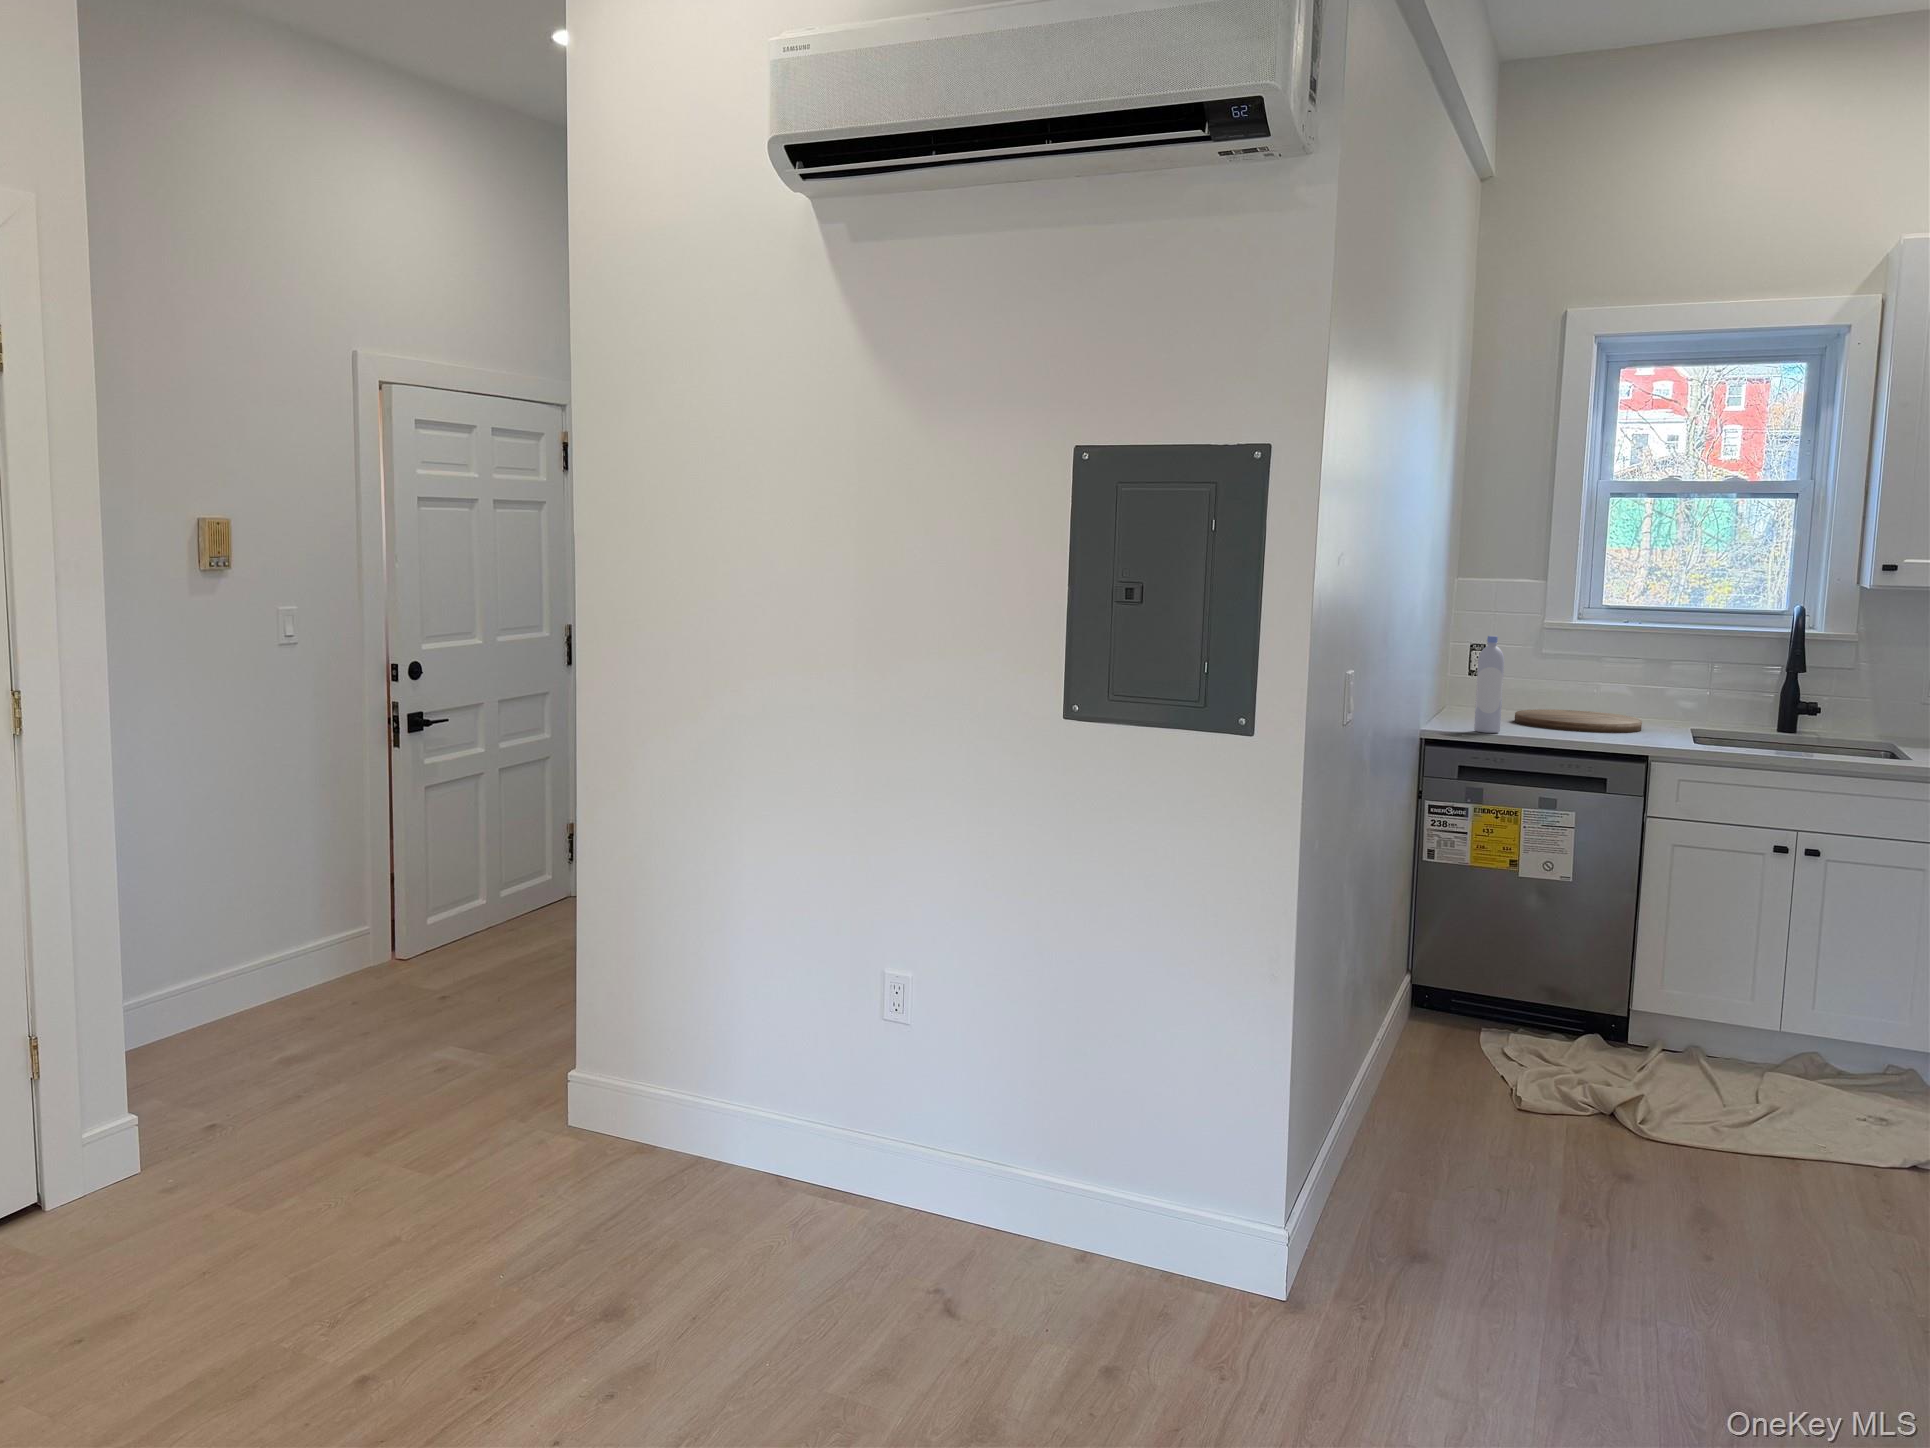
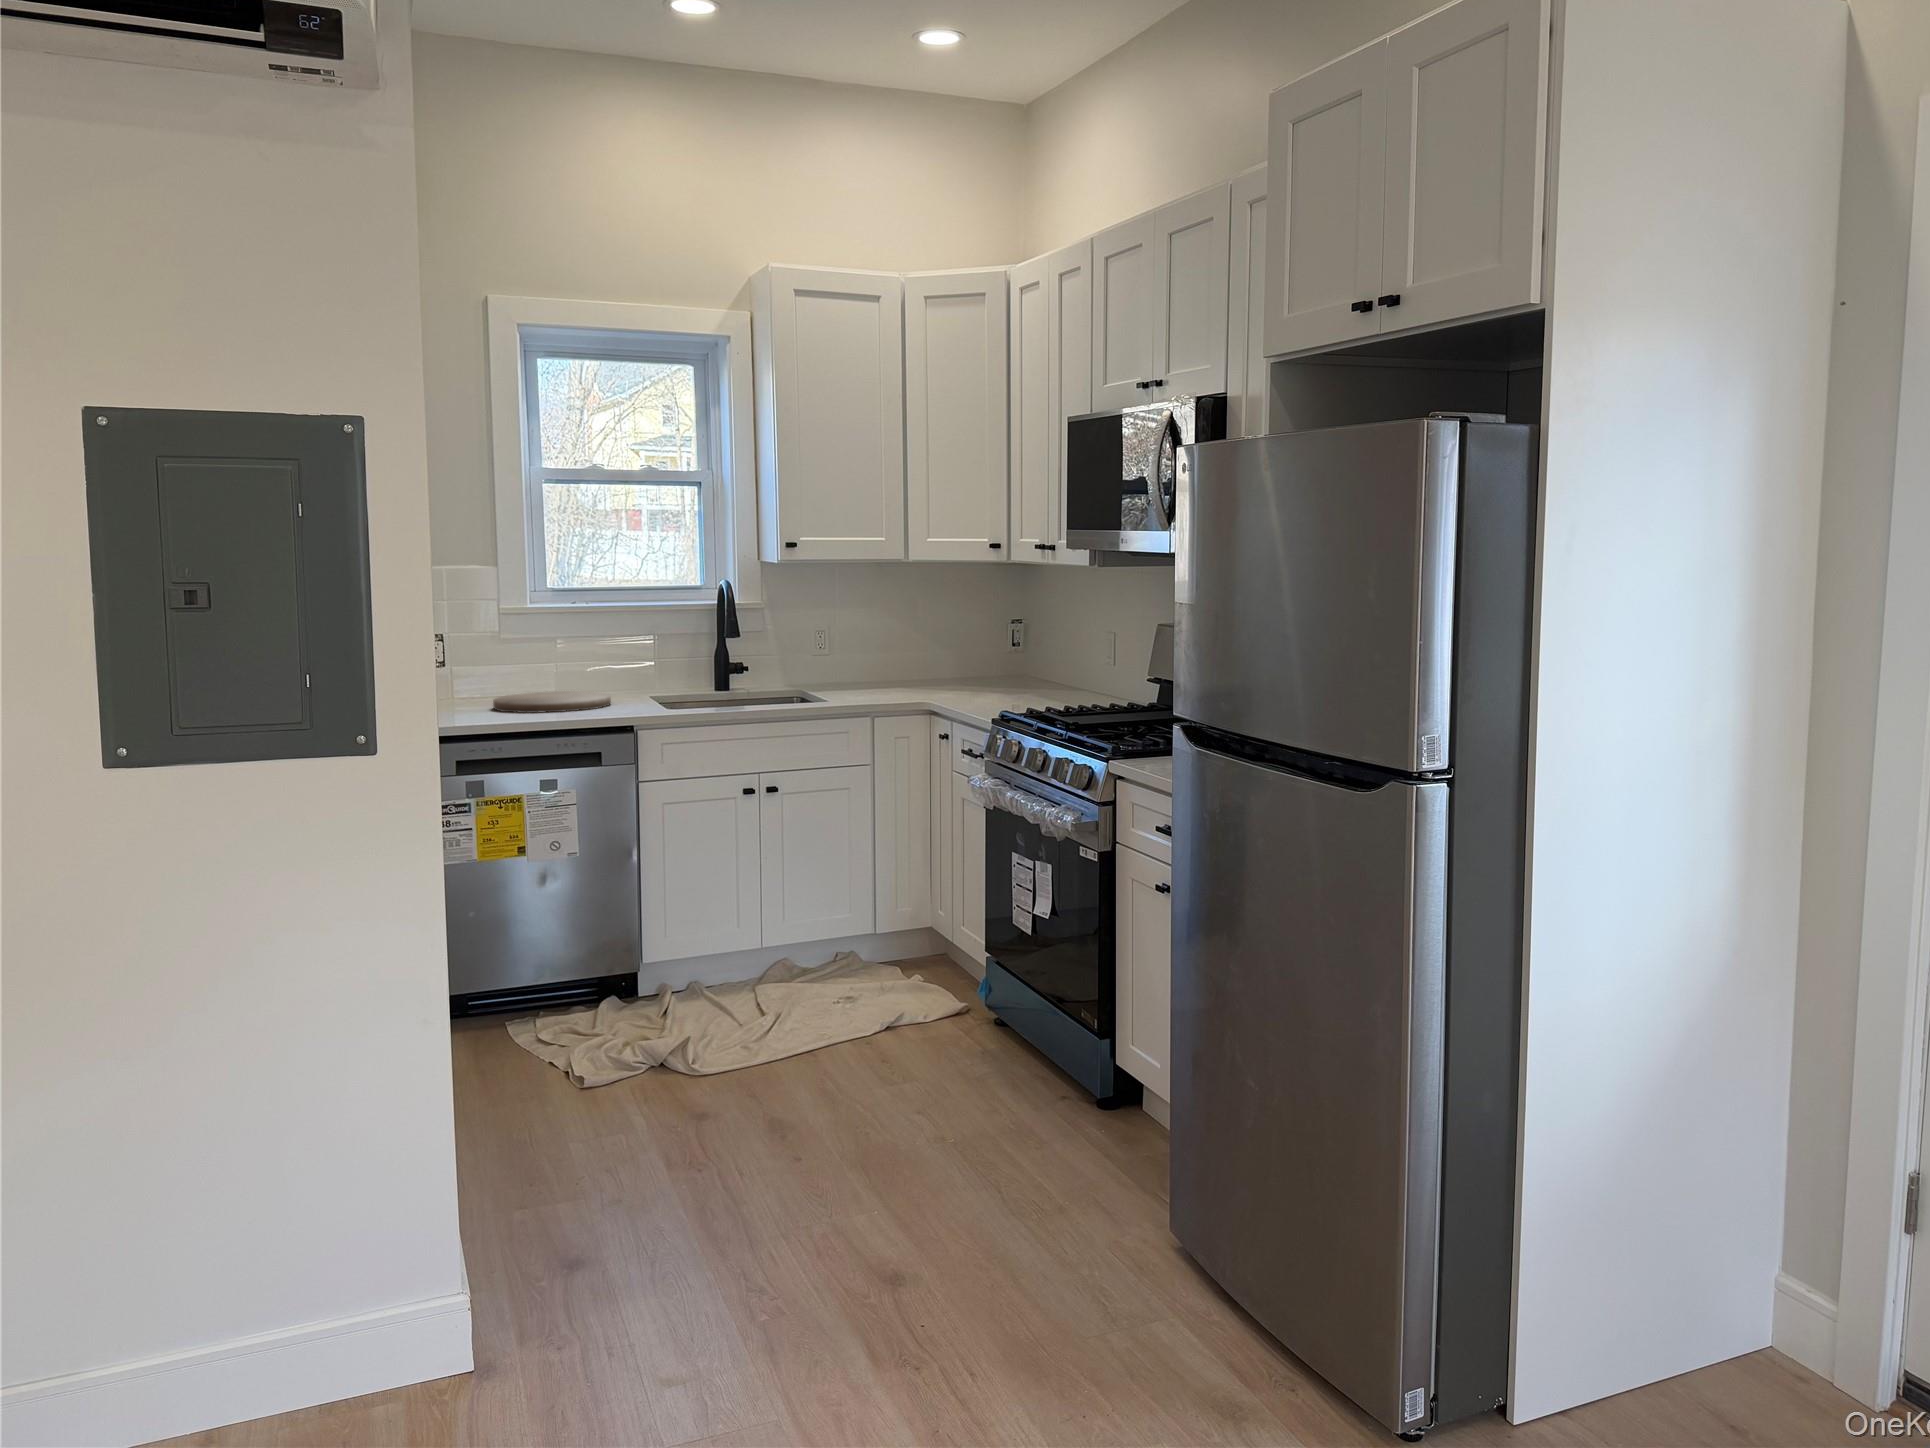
bottle: present [1474,636,1504,733] -> none [470,624,500,724]

